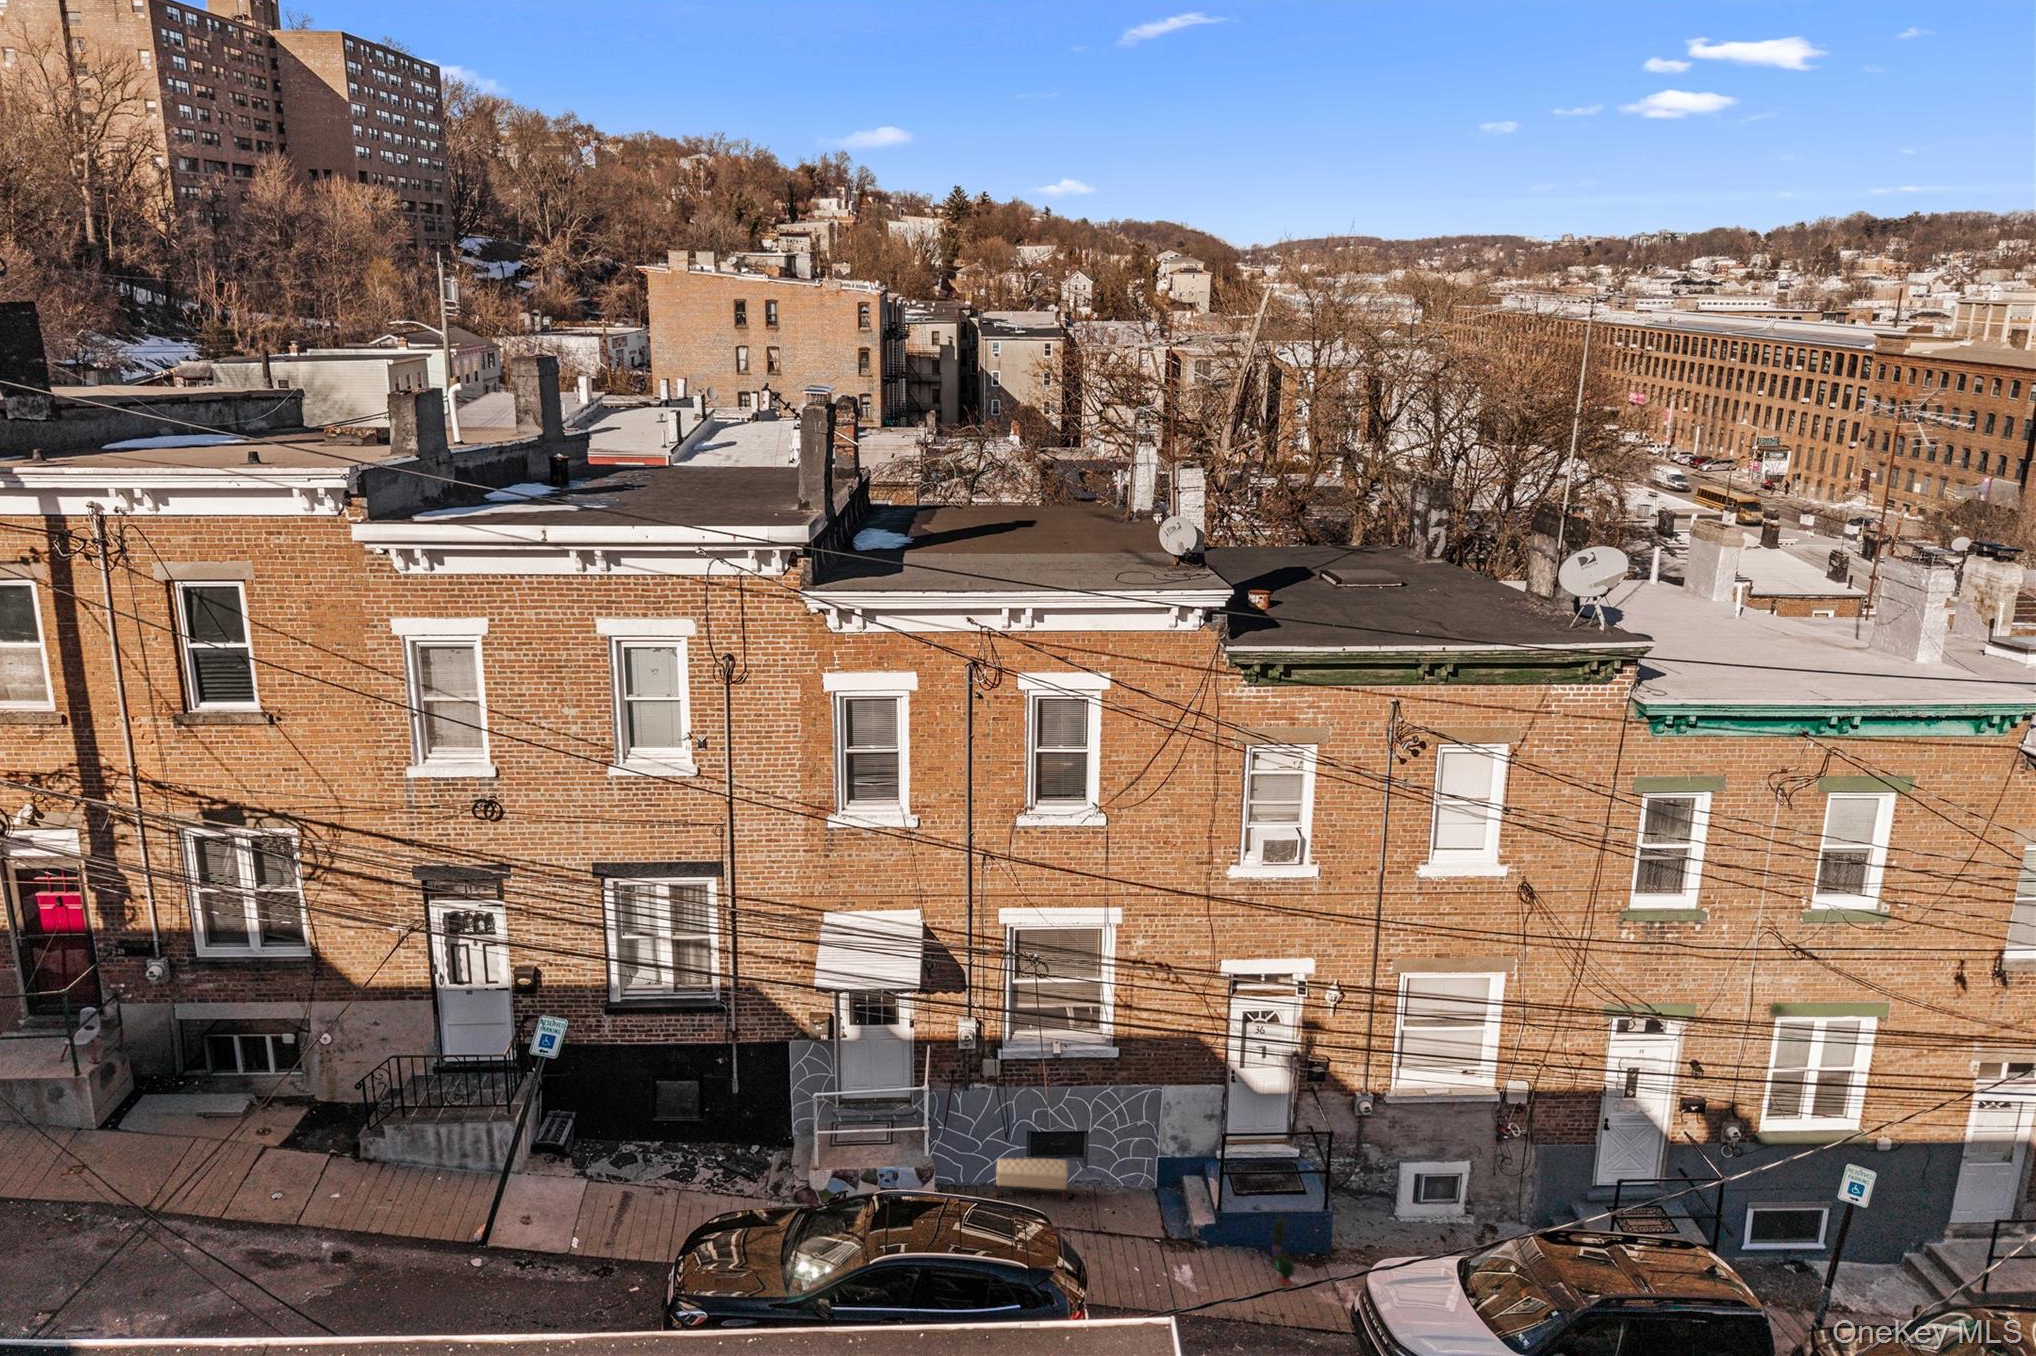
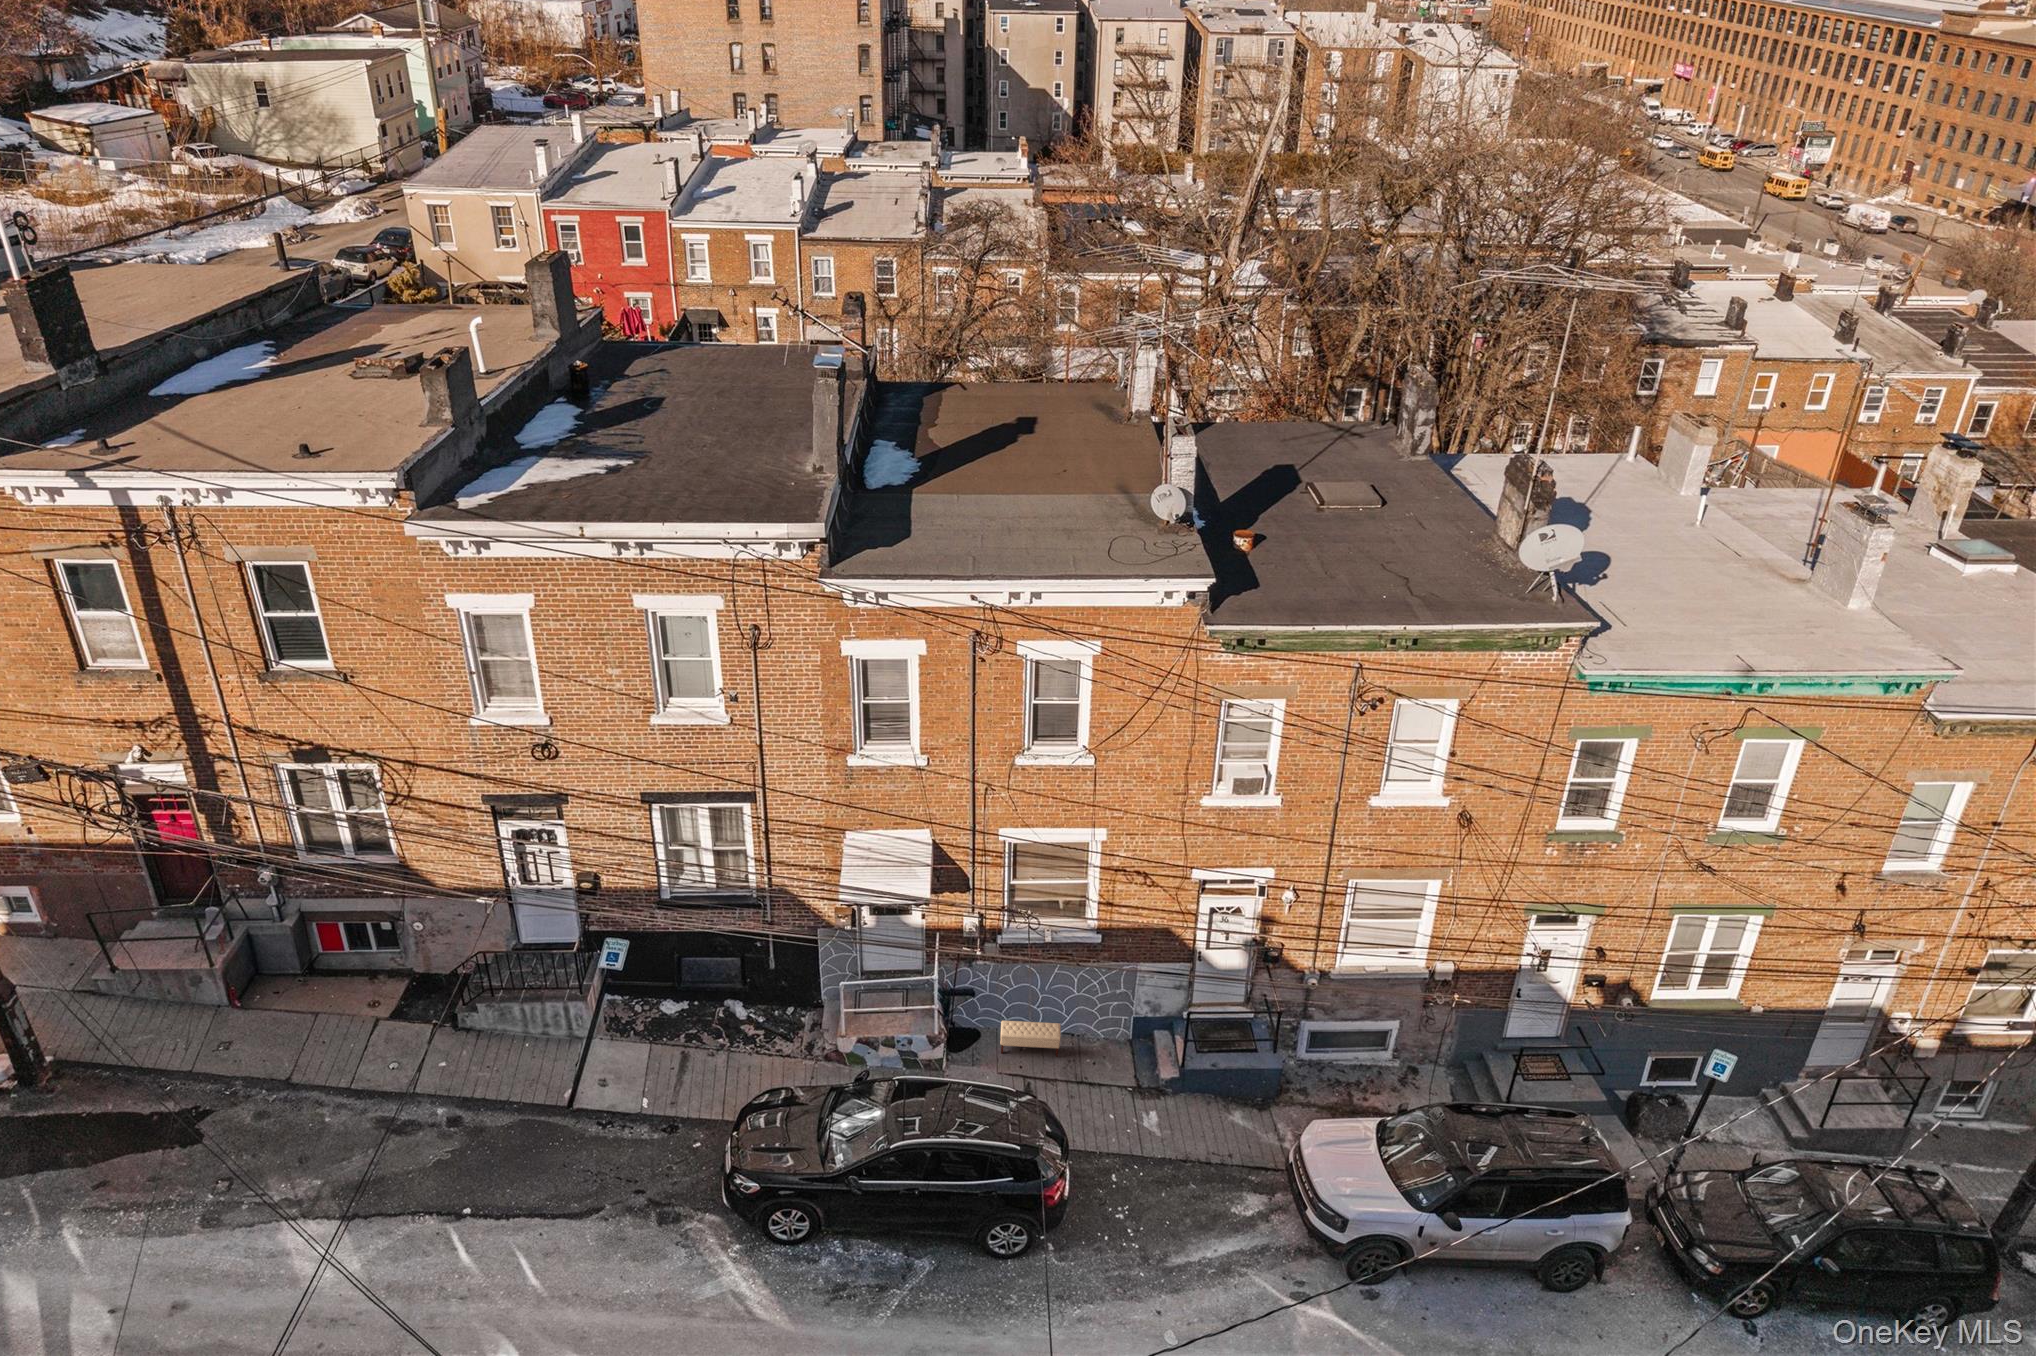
potted plant: present [1272,1216,1294,1285] -> none [1228,1074,1246,1130]

